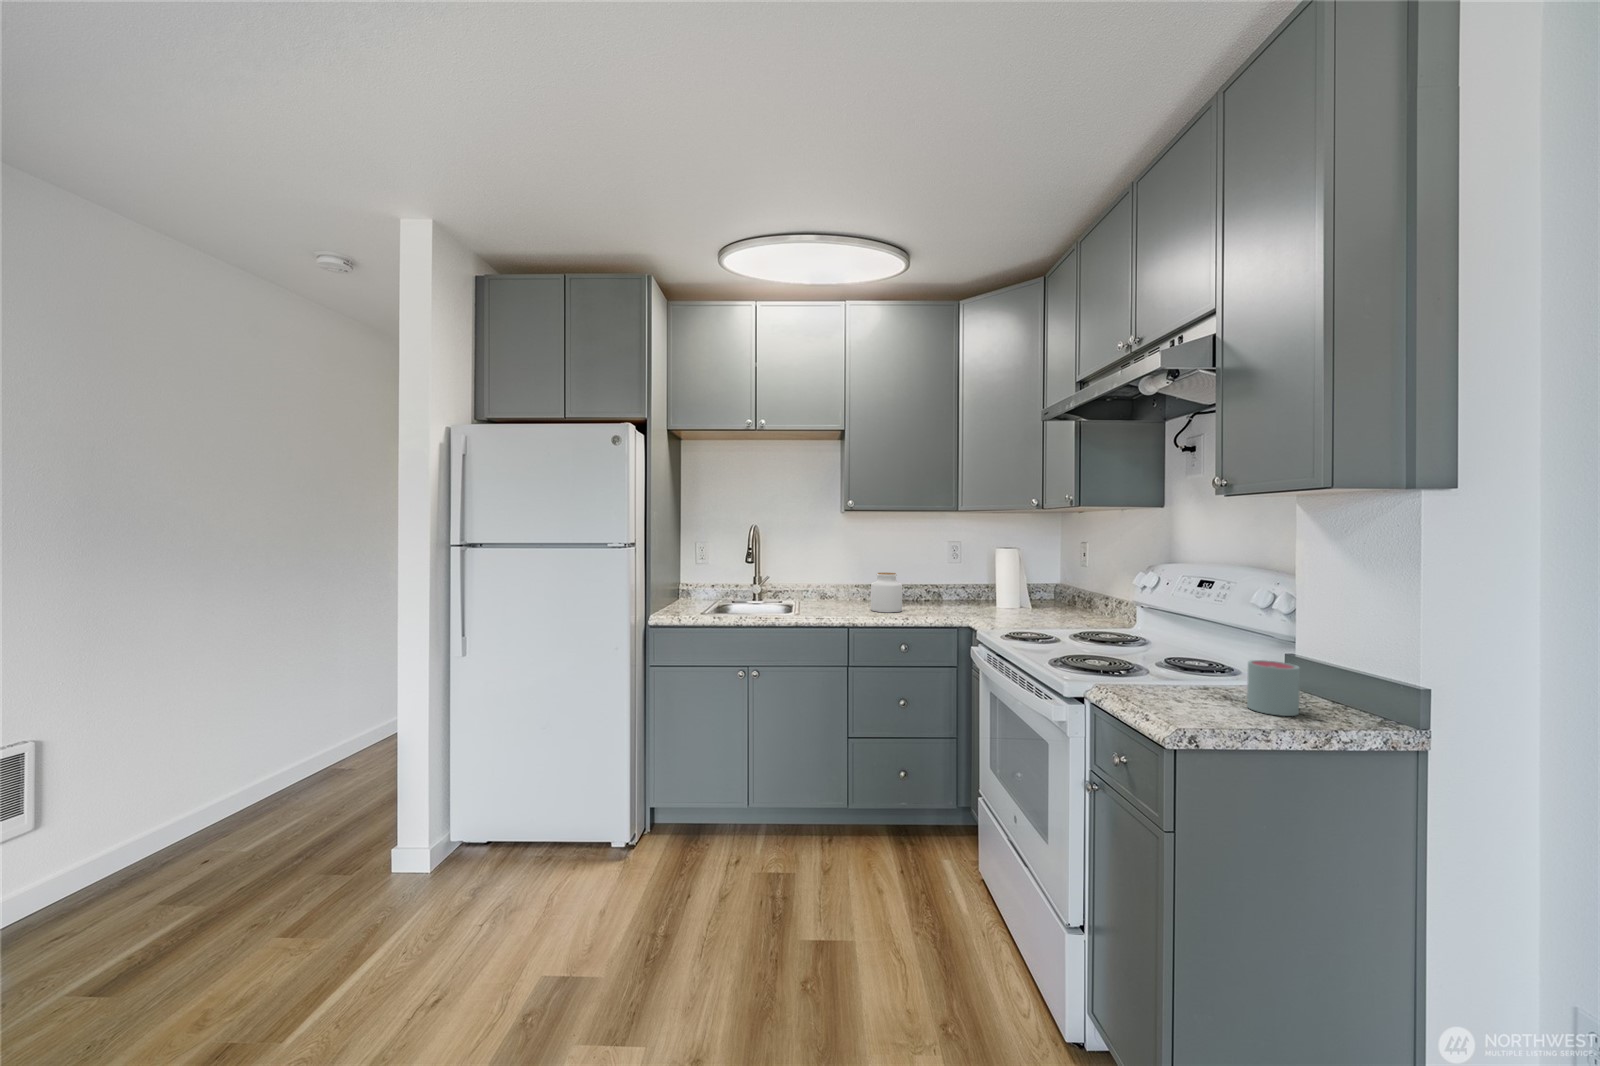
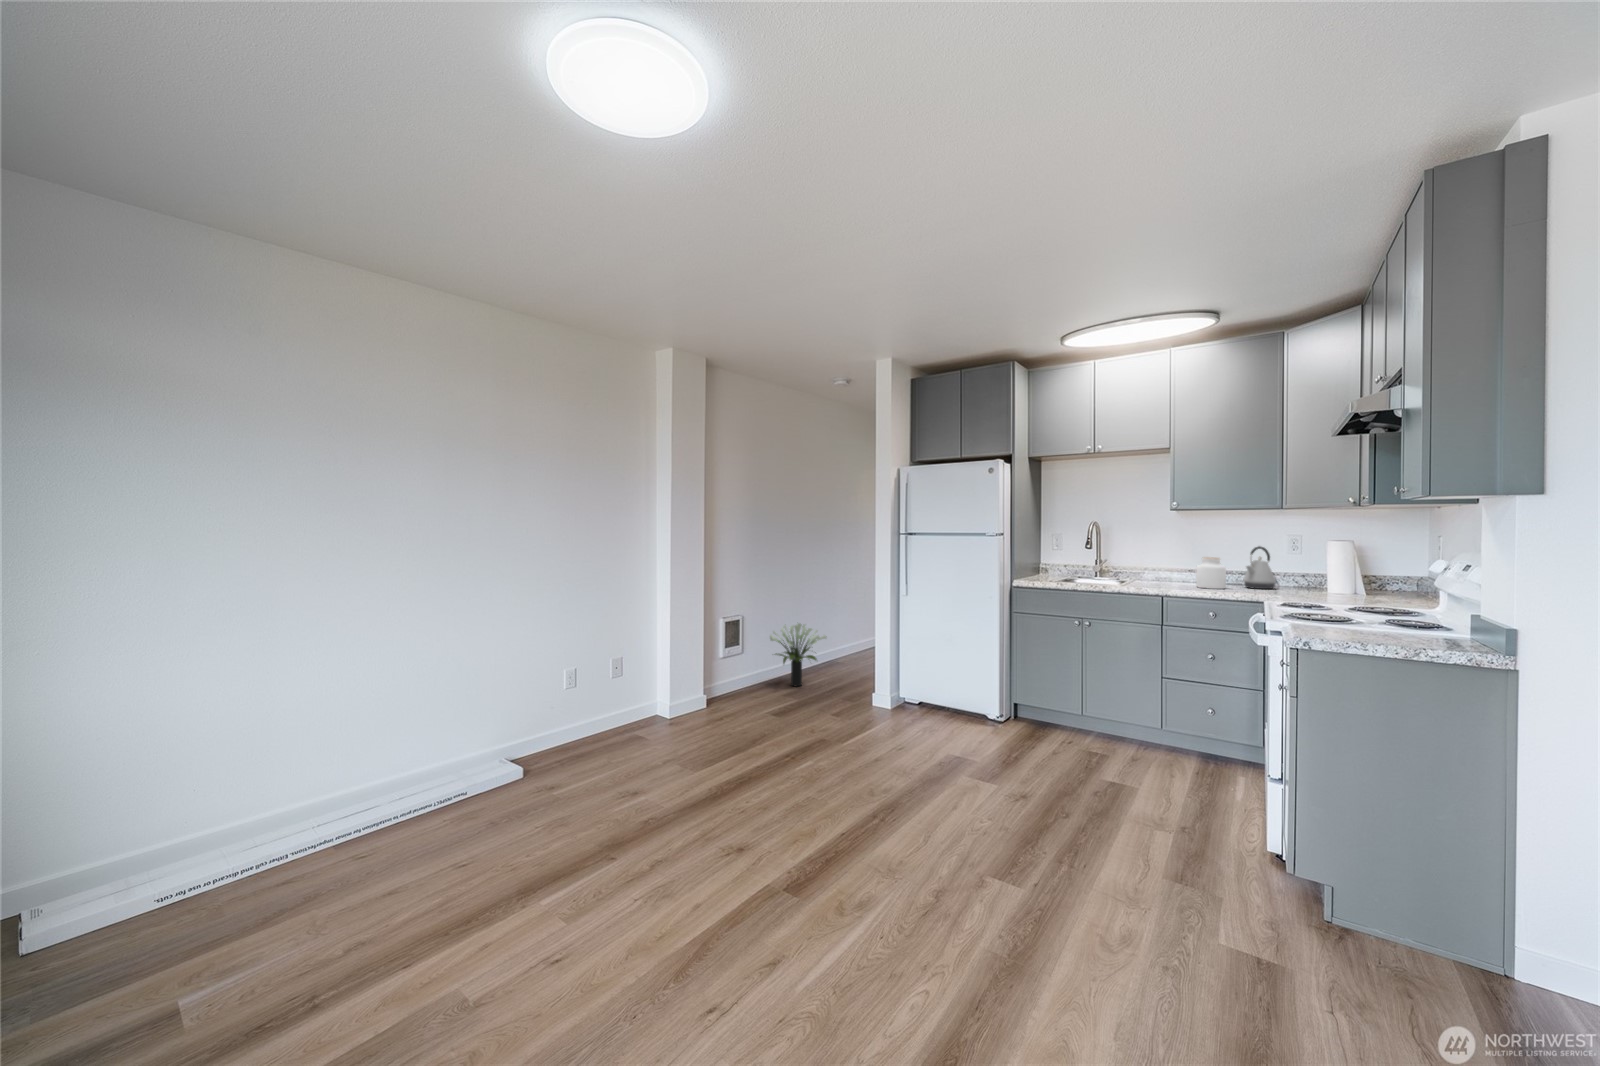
kettle: none [912,558,944,608] -> present [1244,546,1276,589]
mug: present [1247,660,1300,716] -> none [1382,606,1436,641]
potted plant: none [142,721,298,853] -> present [770,623,826,687]

